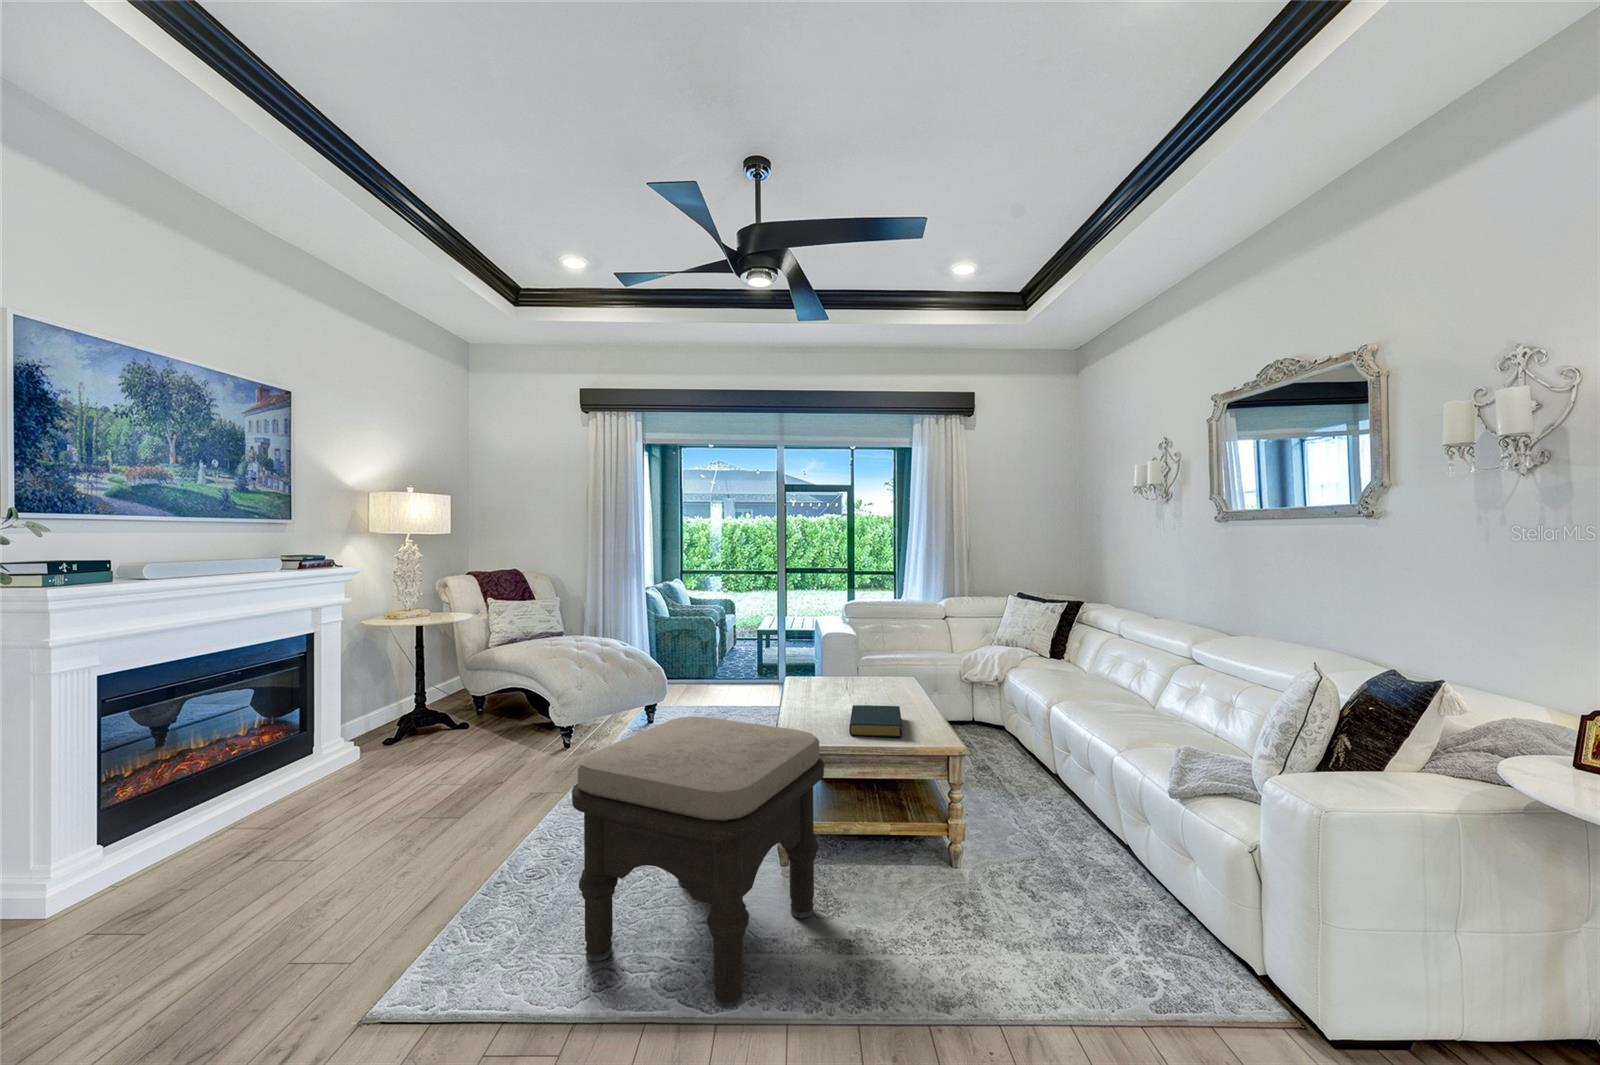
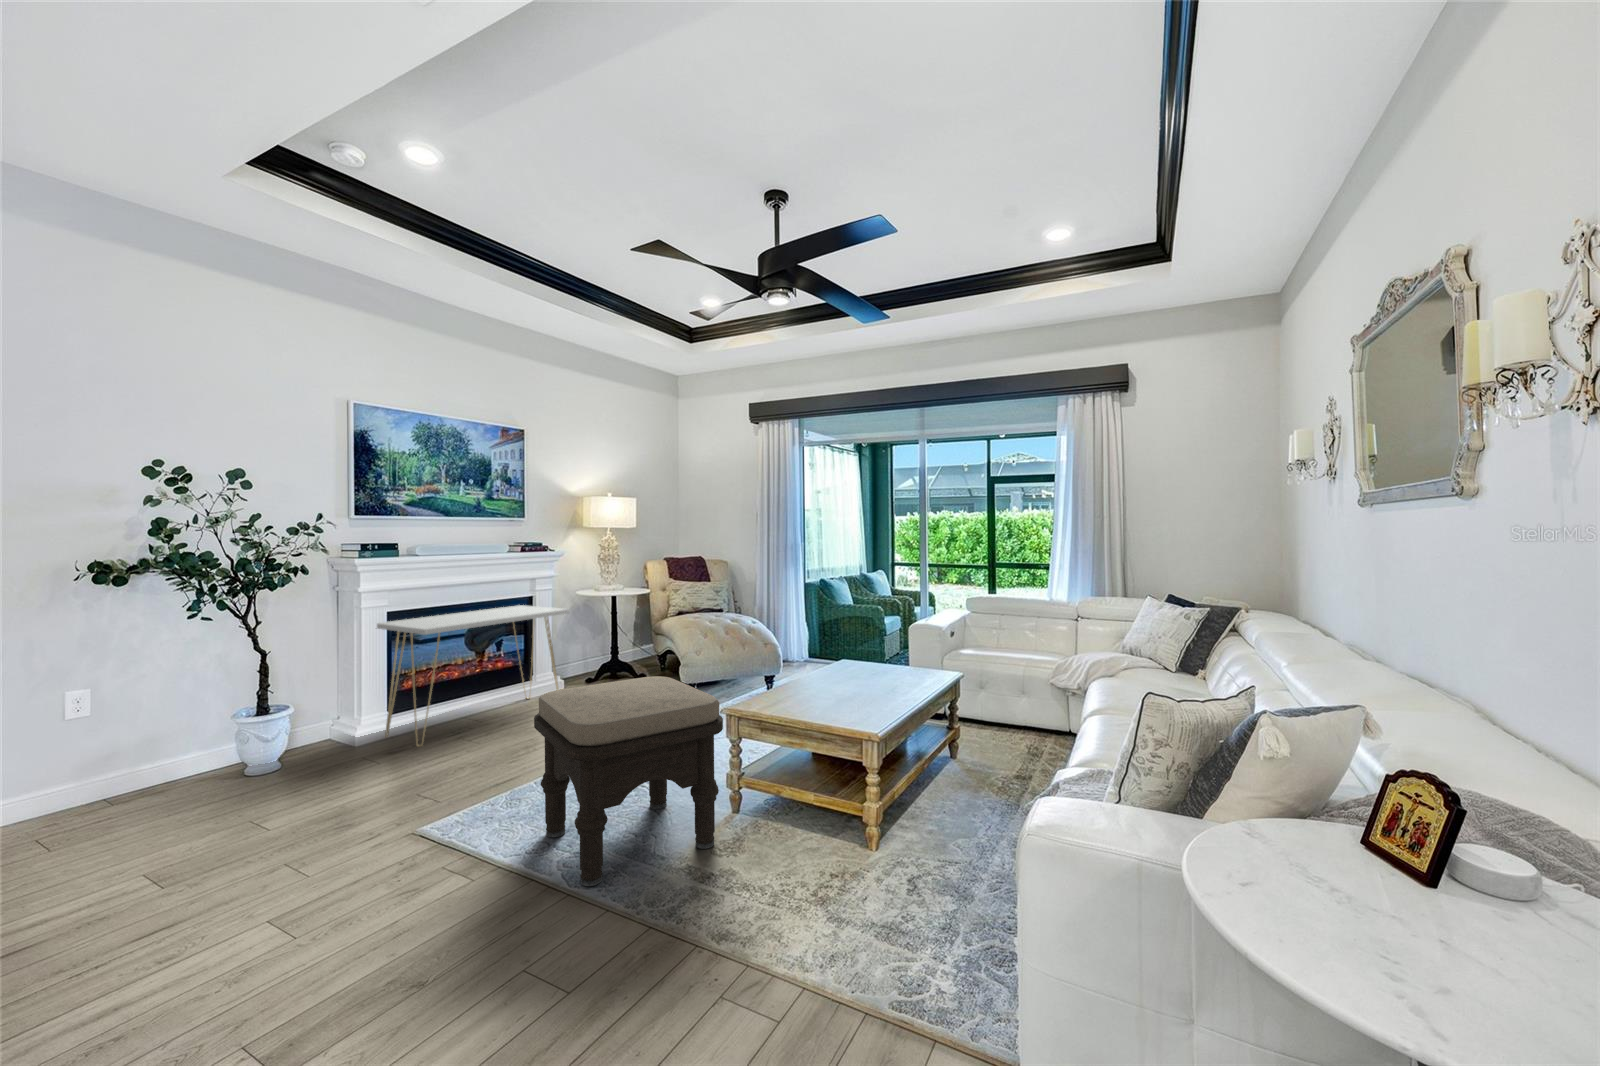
console table: none [76,645,400,887] -> present [376,605,569,747]
hardback book: present [849,705,902,737] -> none [800,689,872,720]

